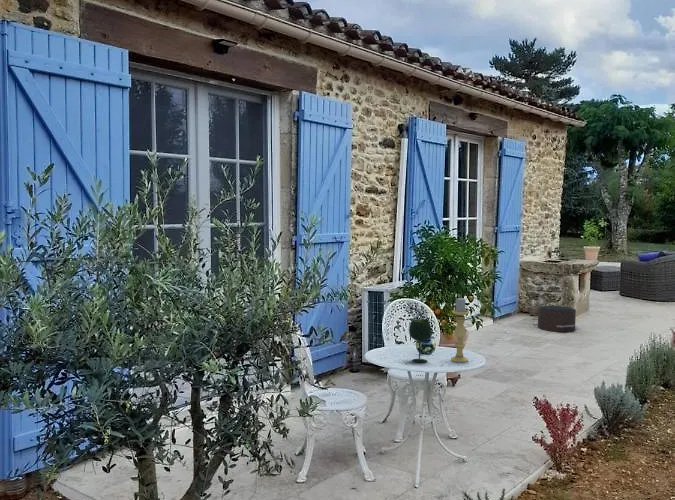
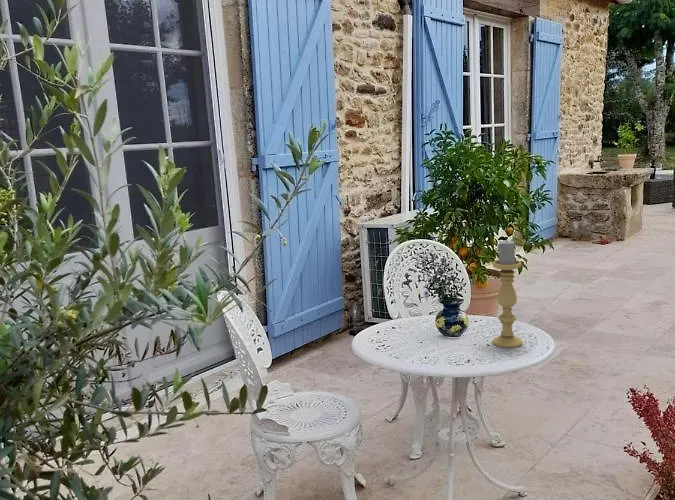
pouf: present [532,306,576,332] -> none [576,227,634,259]
wine glass: present [409,319,431,363] -> none [421,280,458,353]

